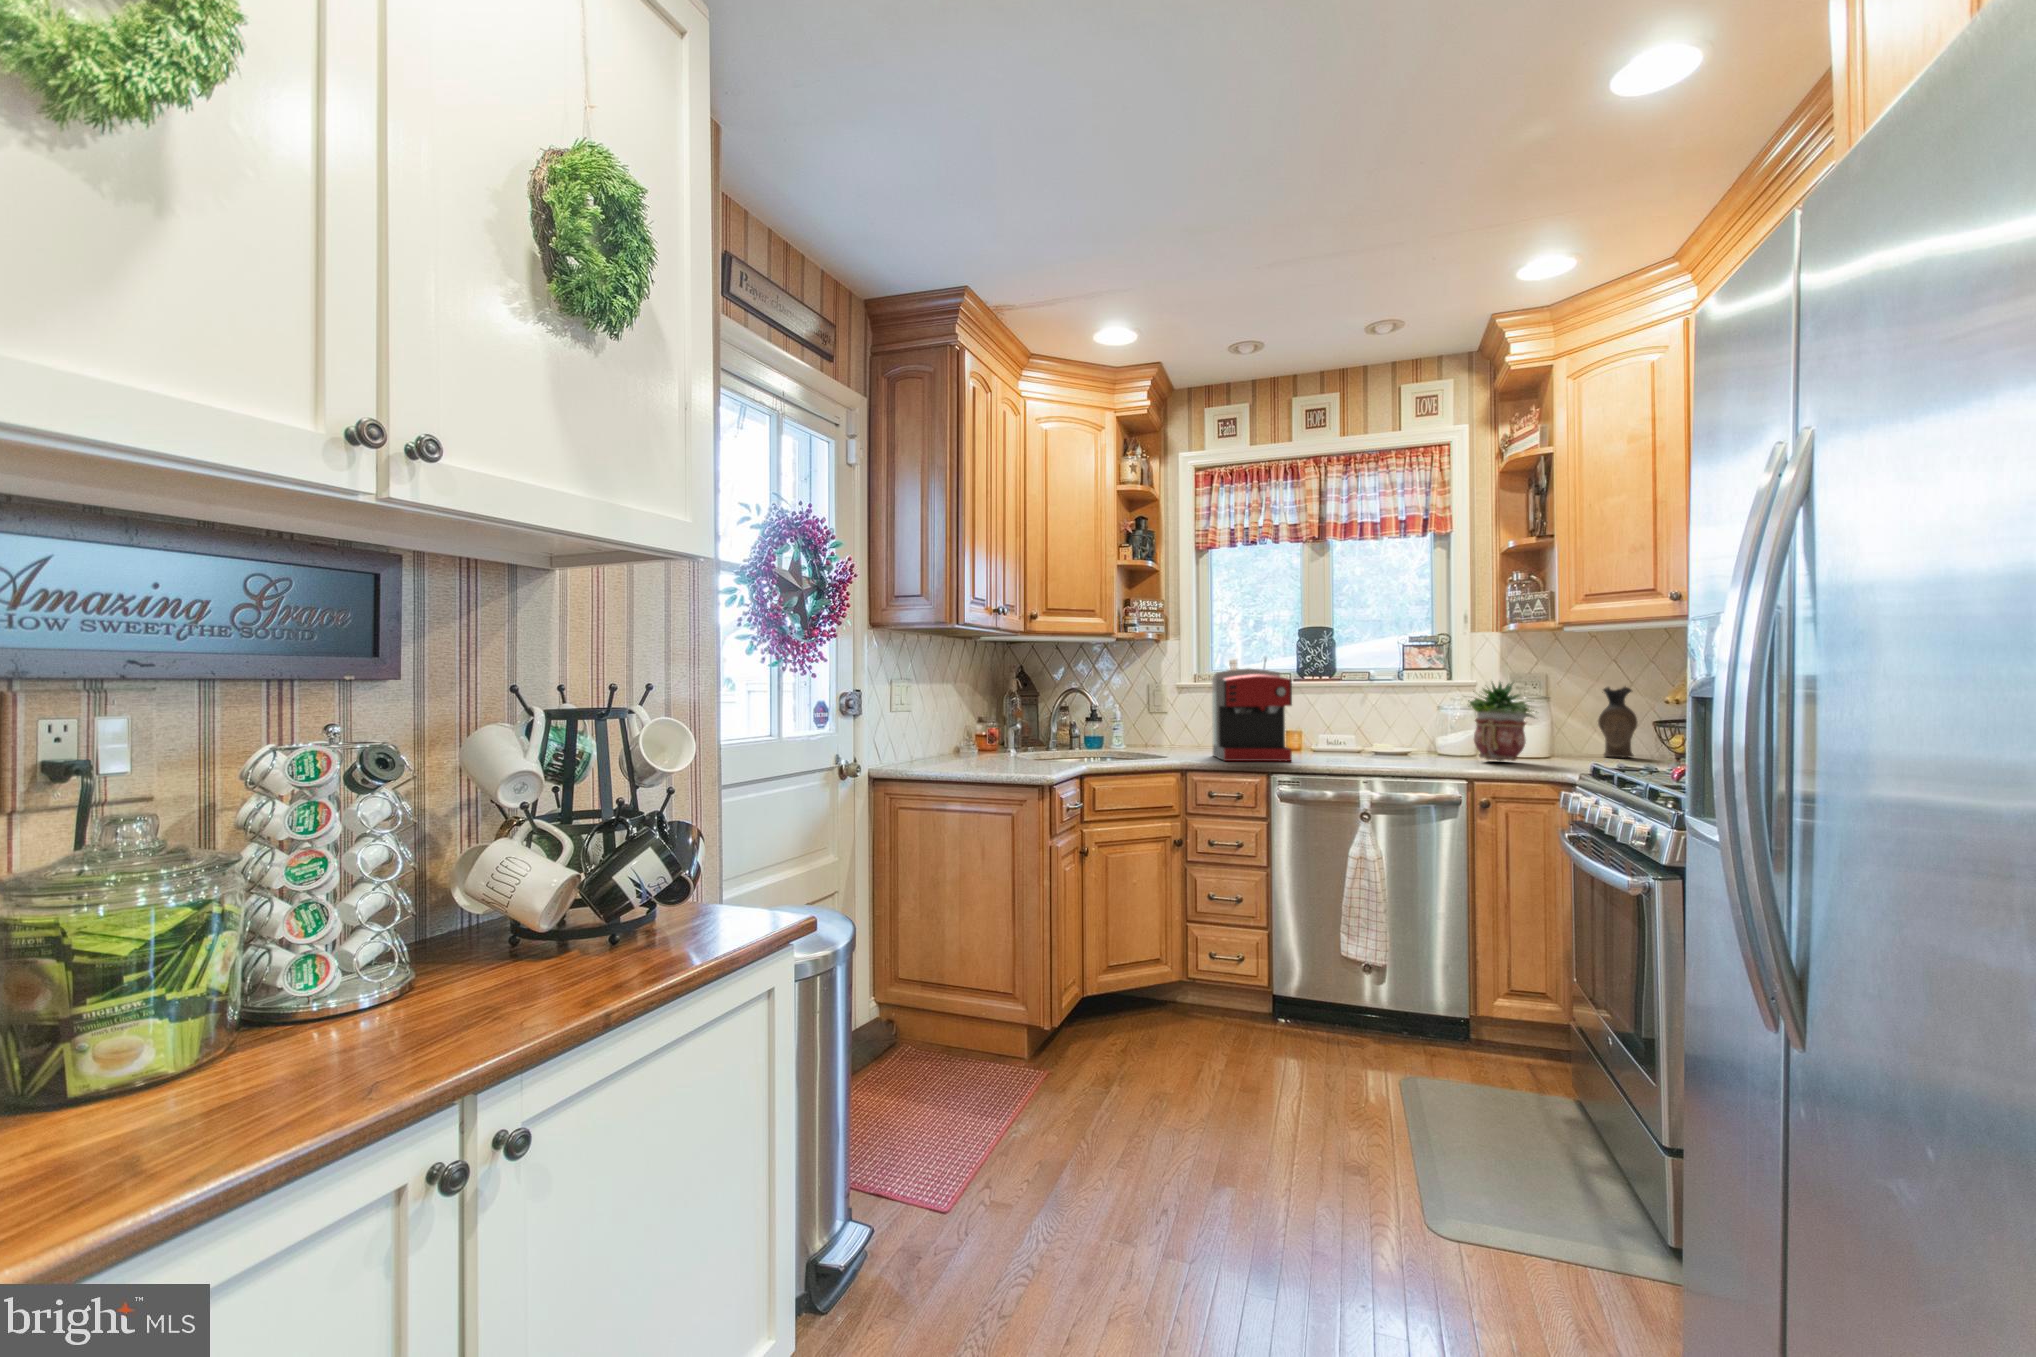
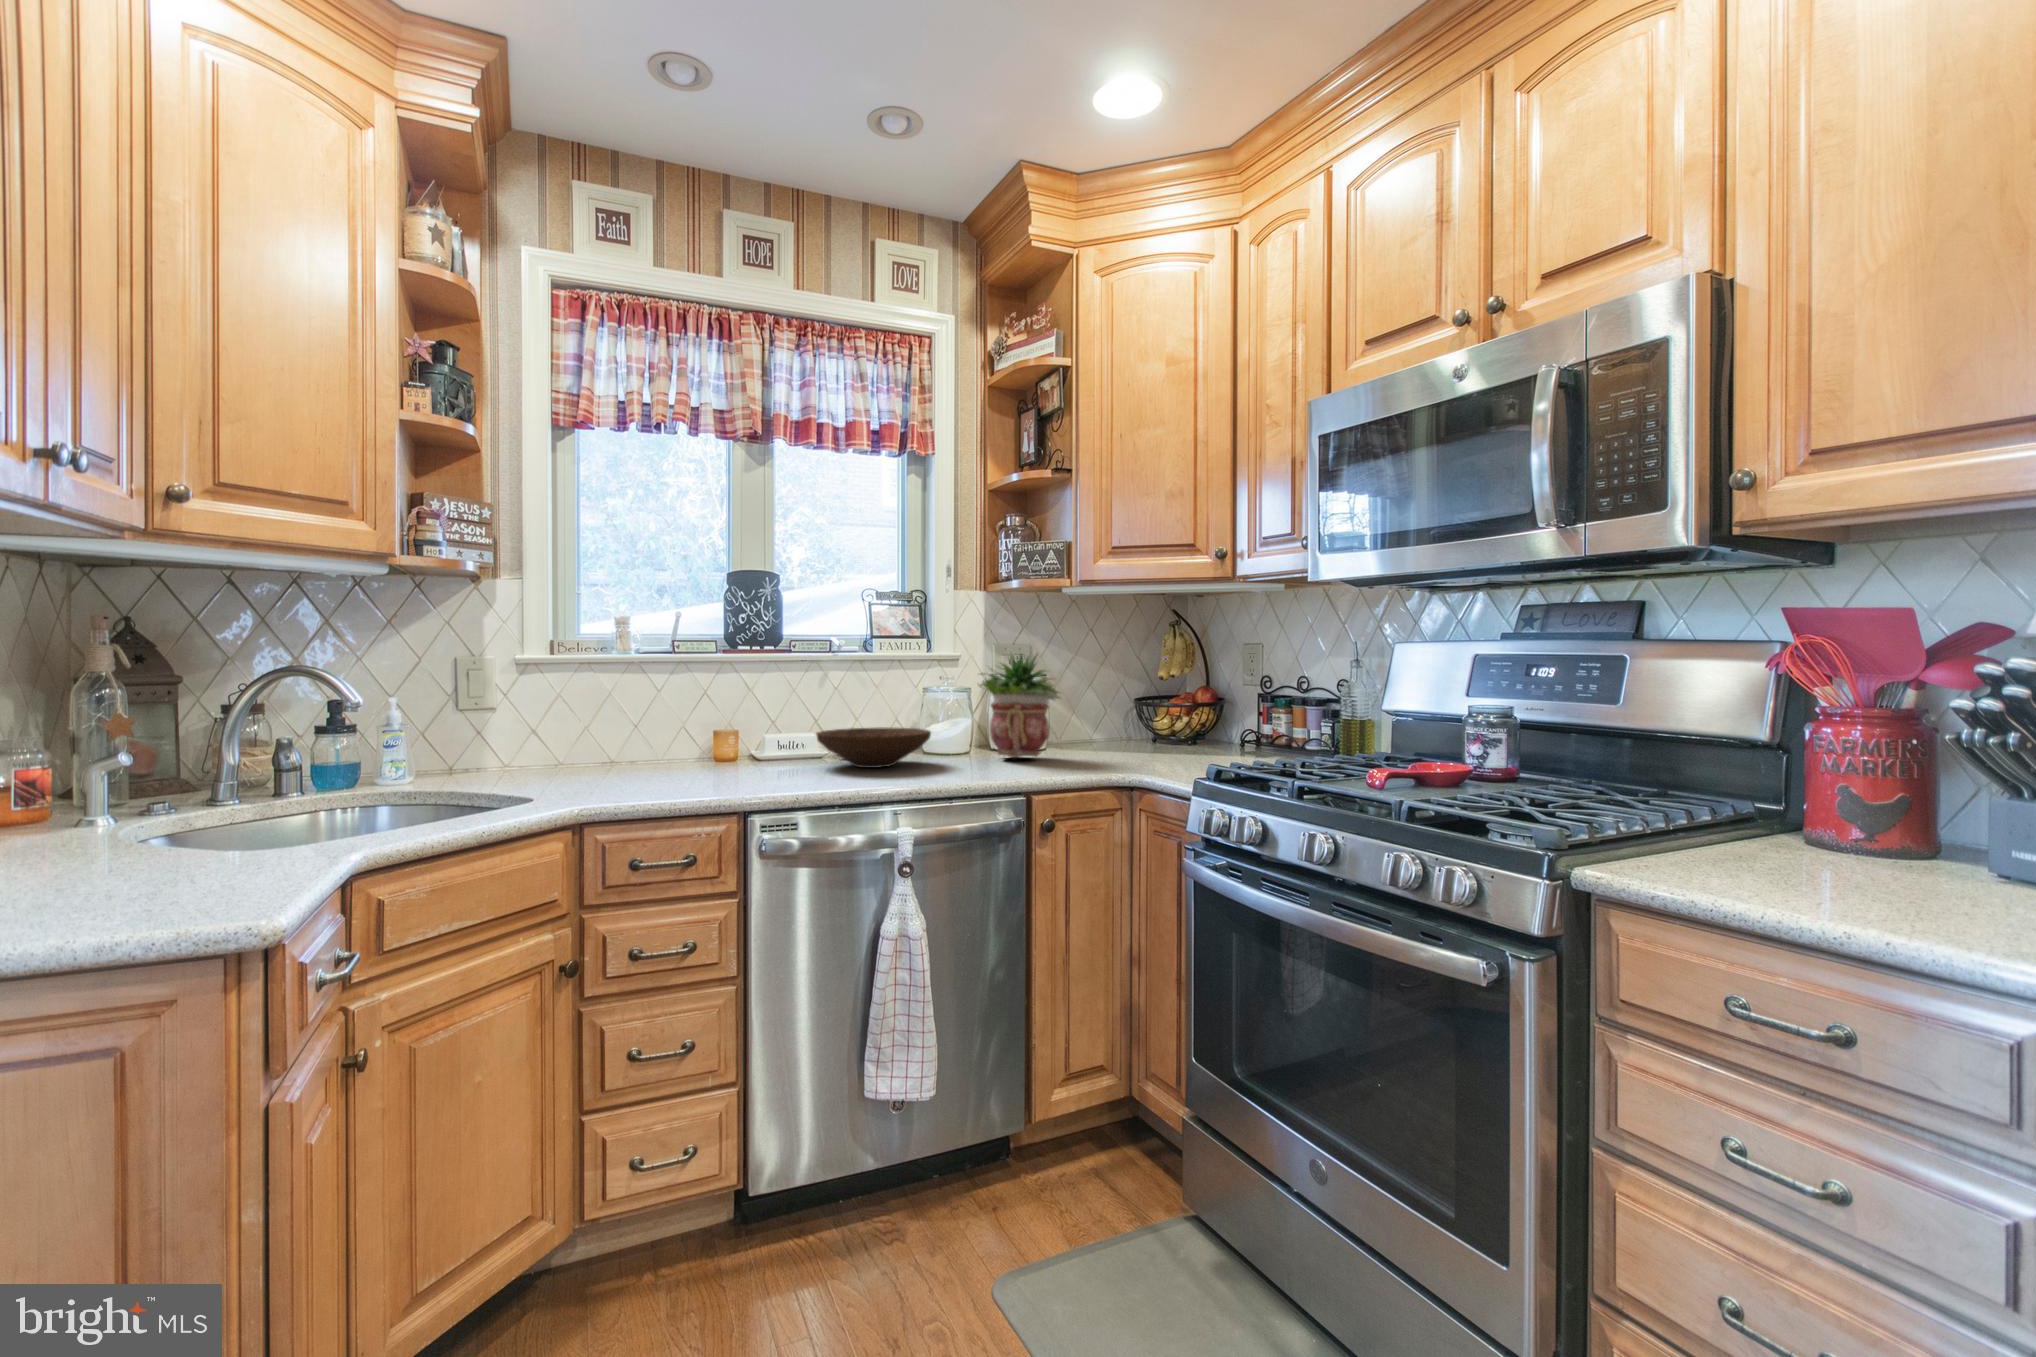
coffee maker: present [1212,669,1292,761] -> none [612,630,769,796]
ceramic pitcher: present [1598,686,1637,758] -> none [1081,650,1119,741]
wooden bowl: none [1337,733,1422,759] -> present [817,727,931,768]

